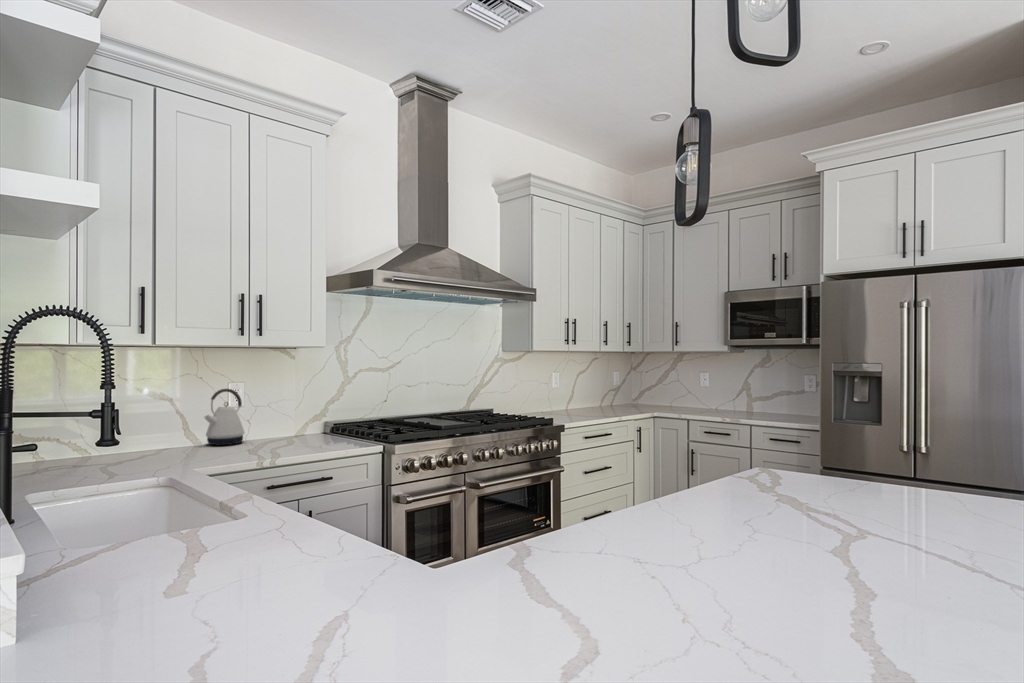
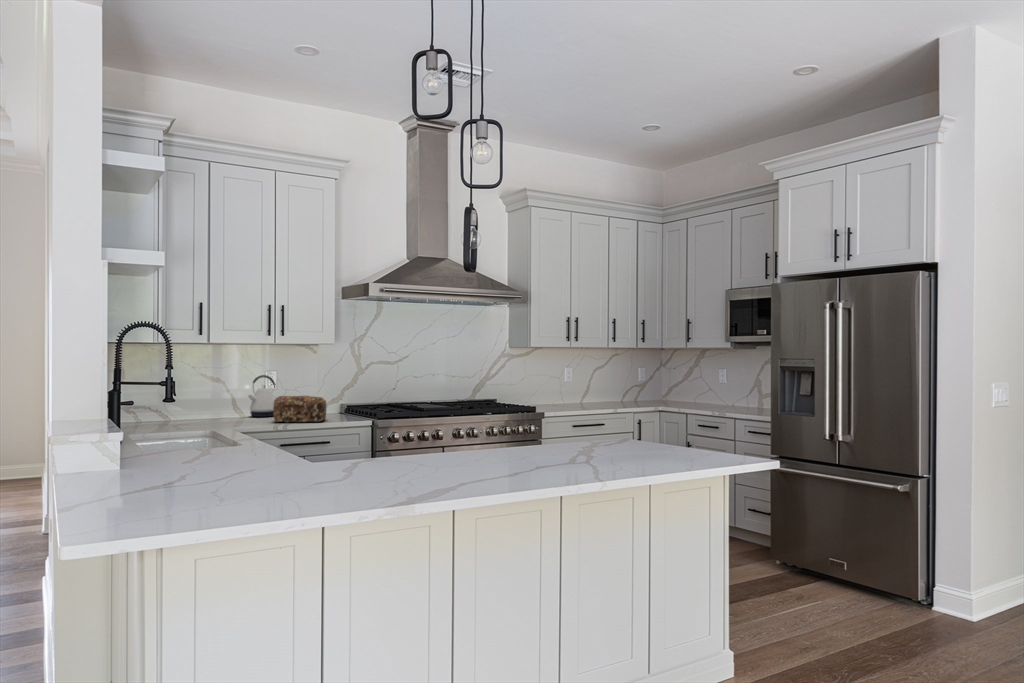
bread loaf: none [249,416,320,455] -> present [273,396,326,422]

